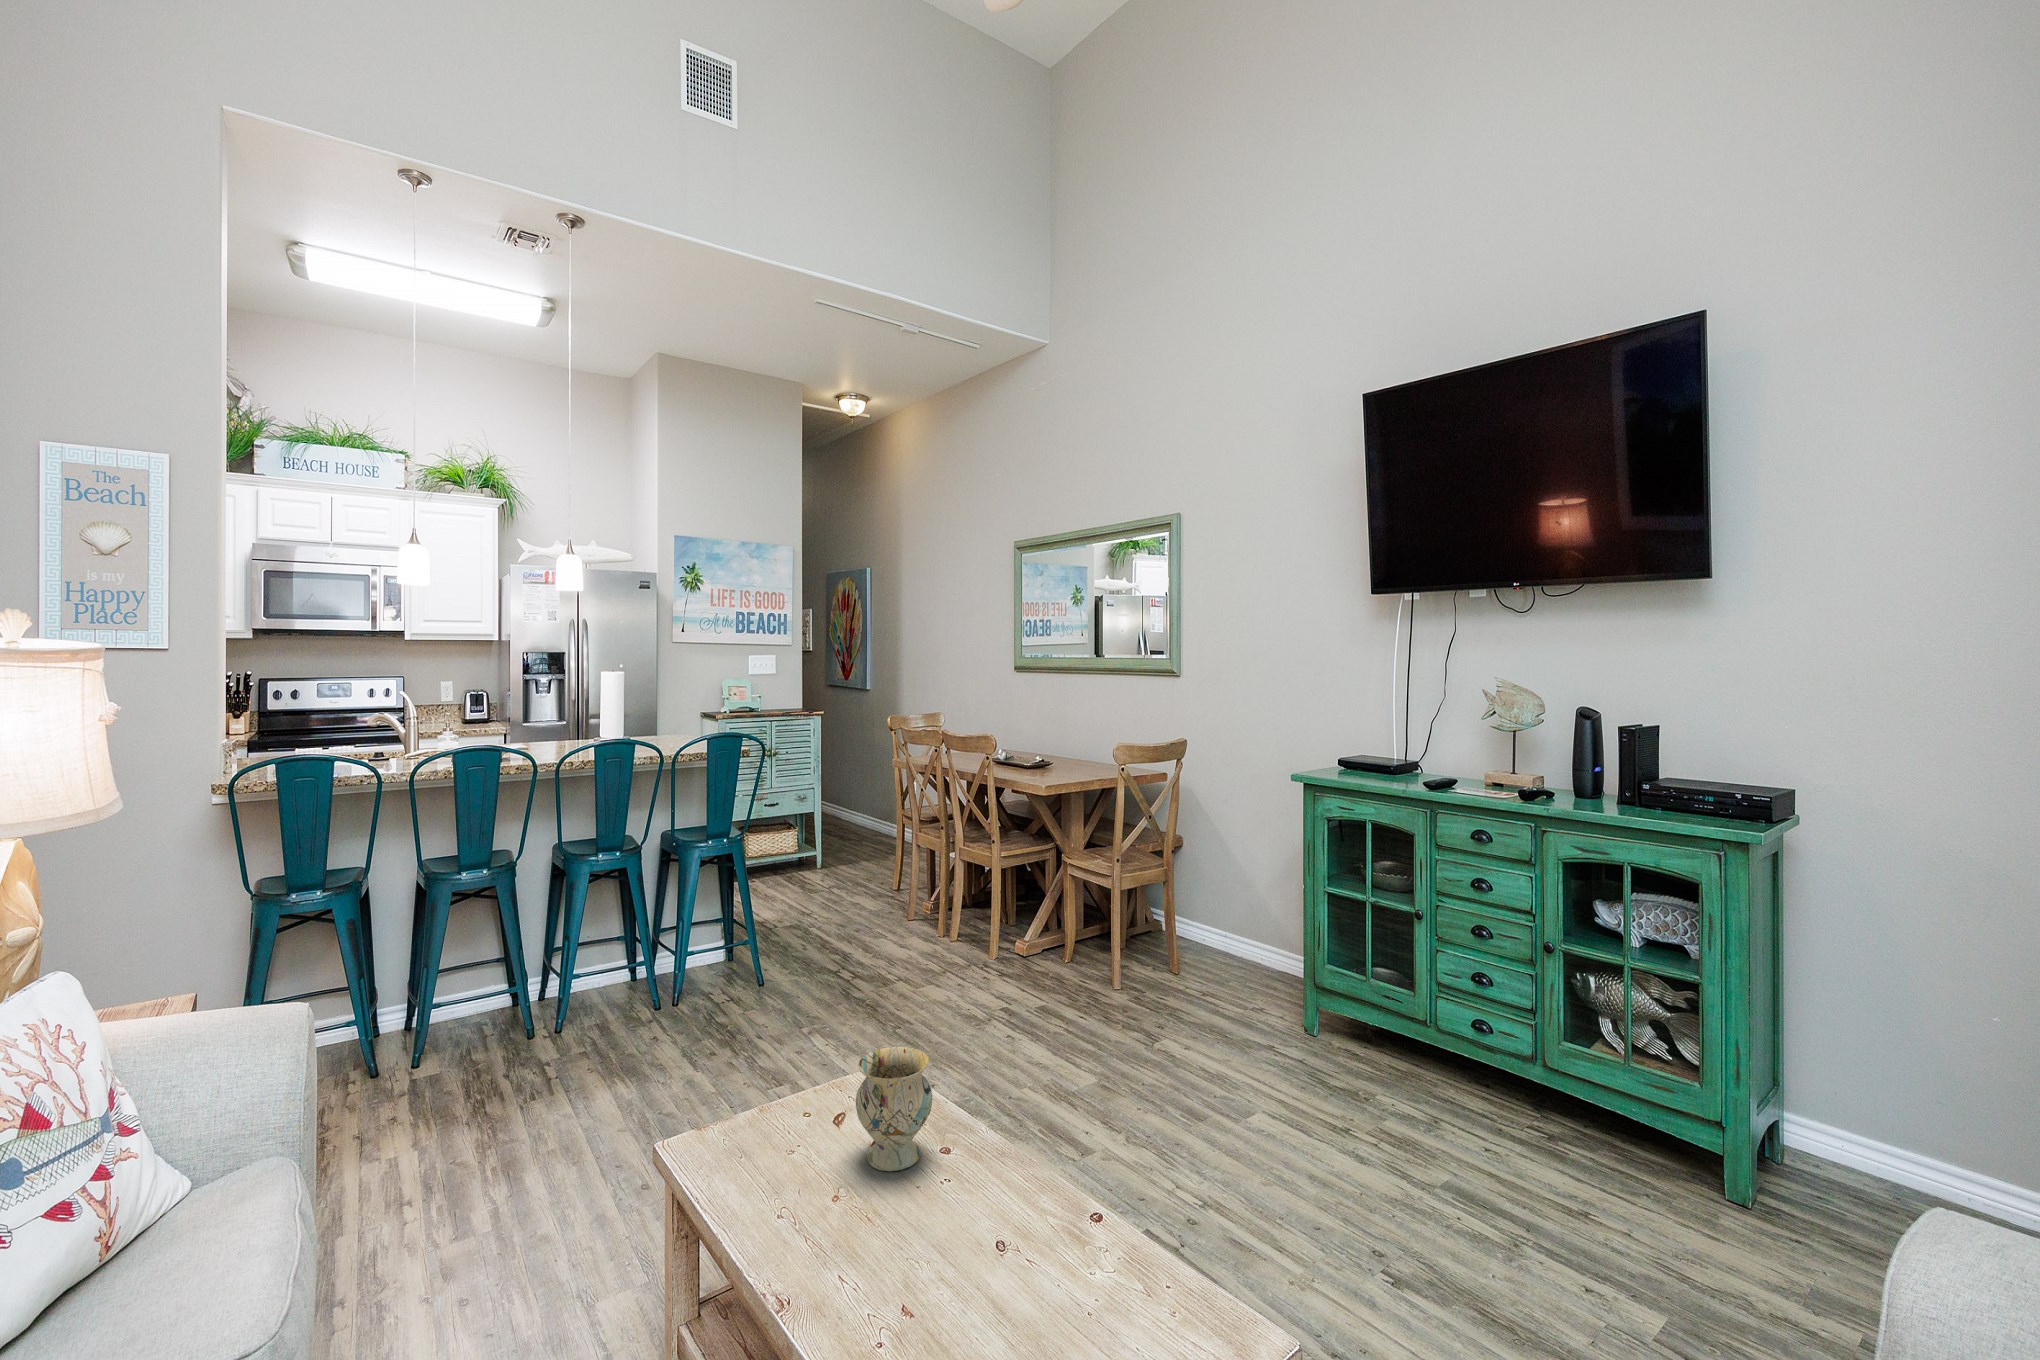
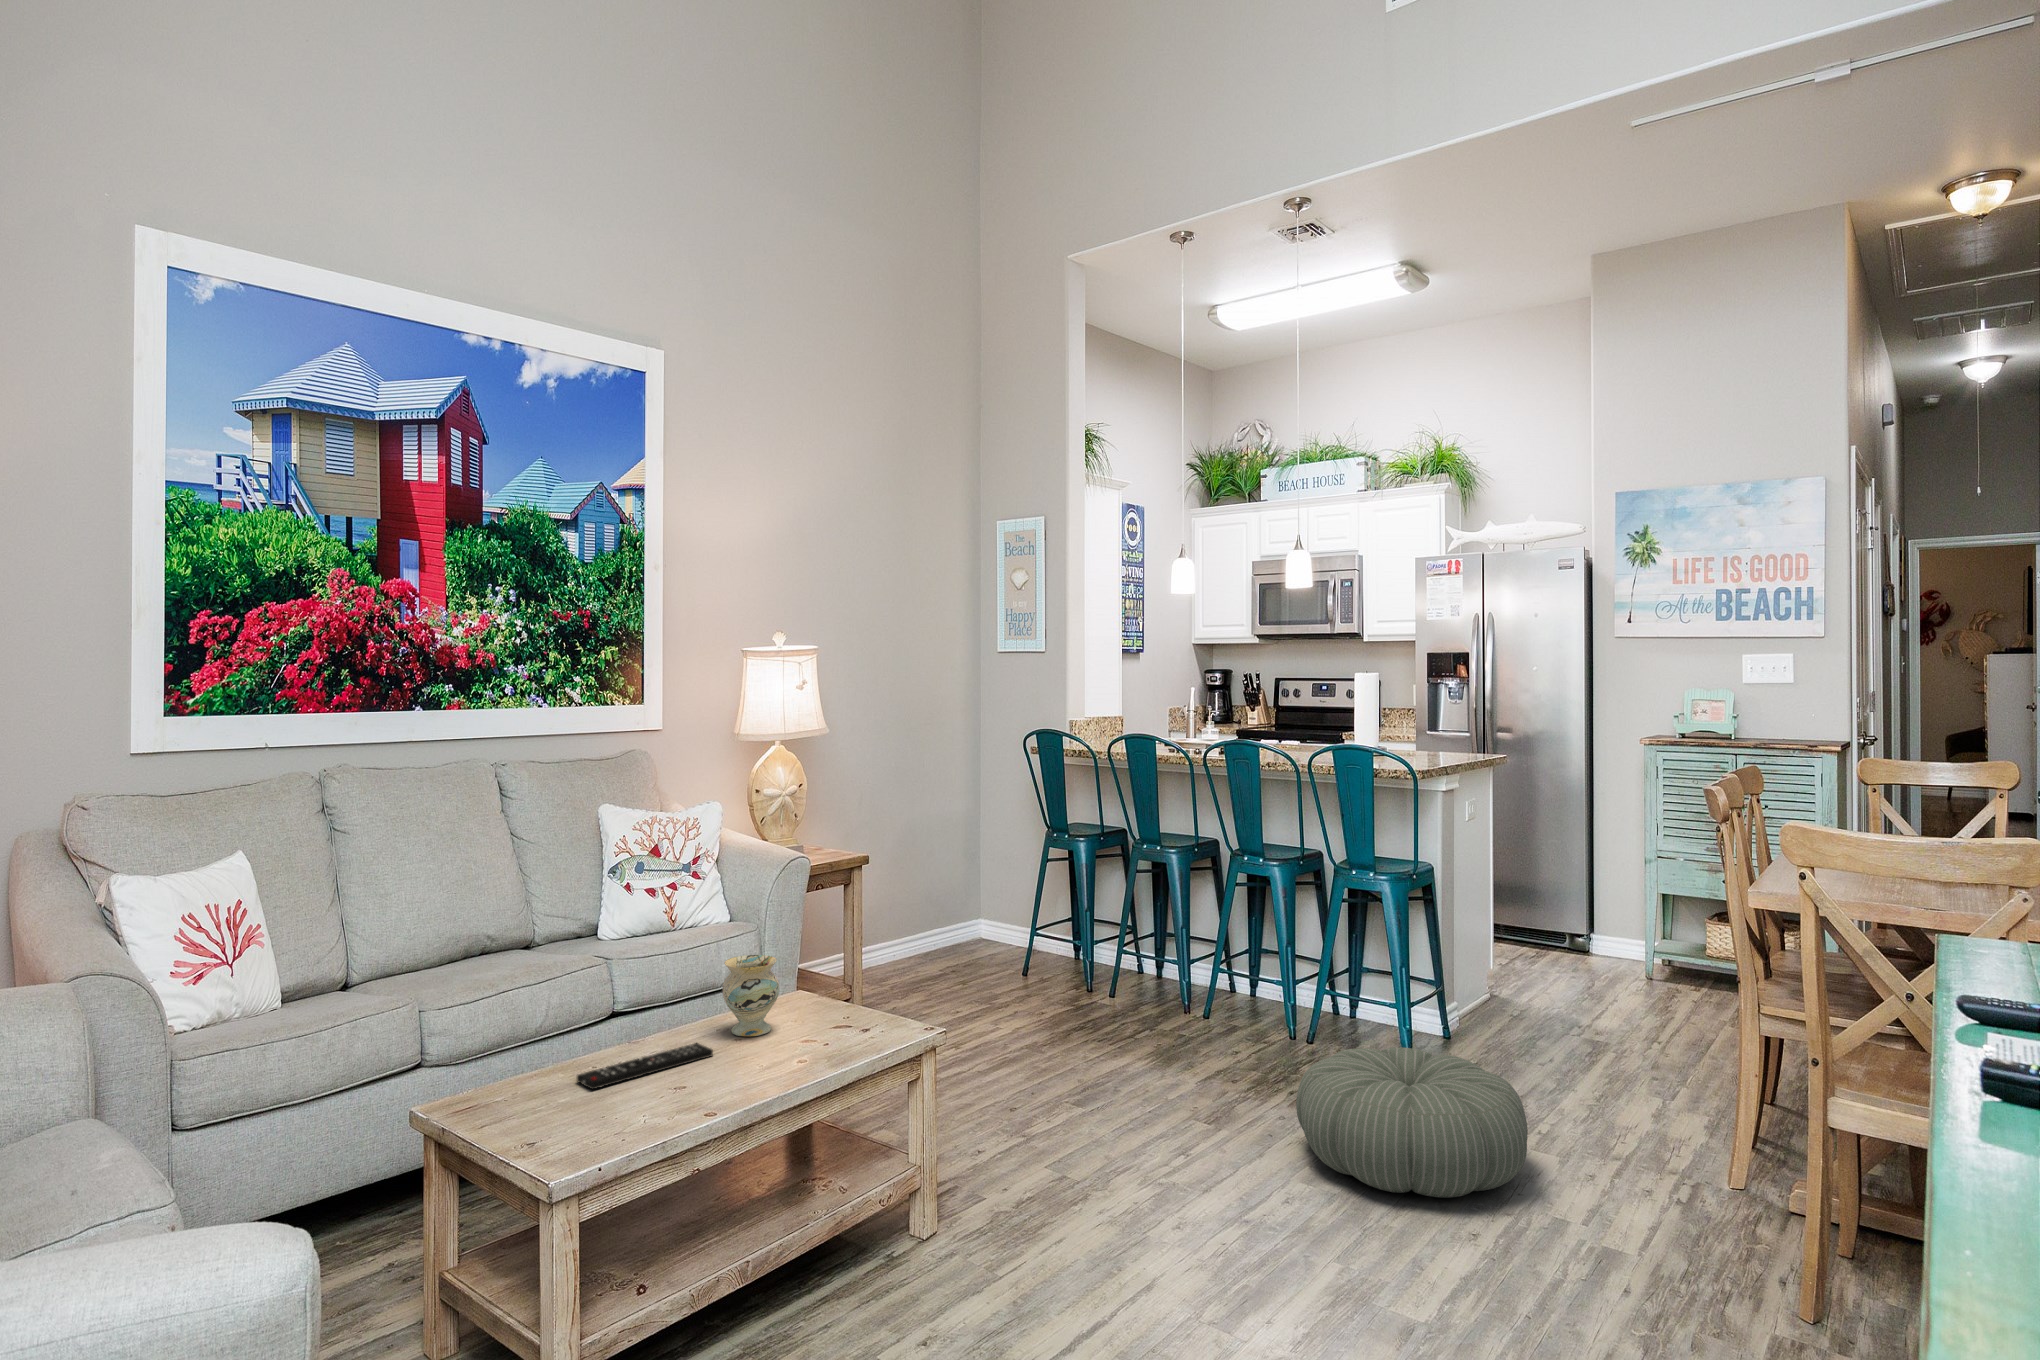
pouf: none [882,930,1036,1034] -> present [1296,1047,1528,1198]
remote control: none [947,1176,1100,1304] -> present [577,1043,713,1089]

